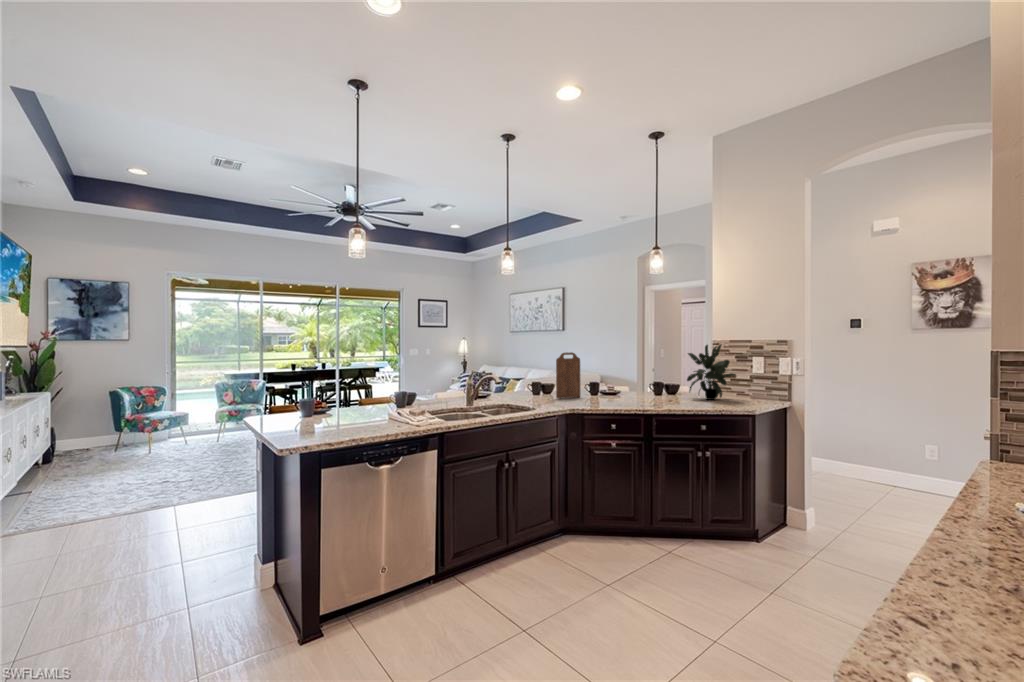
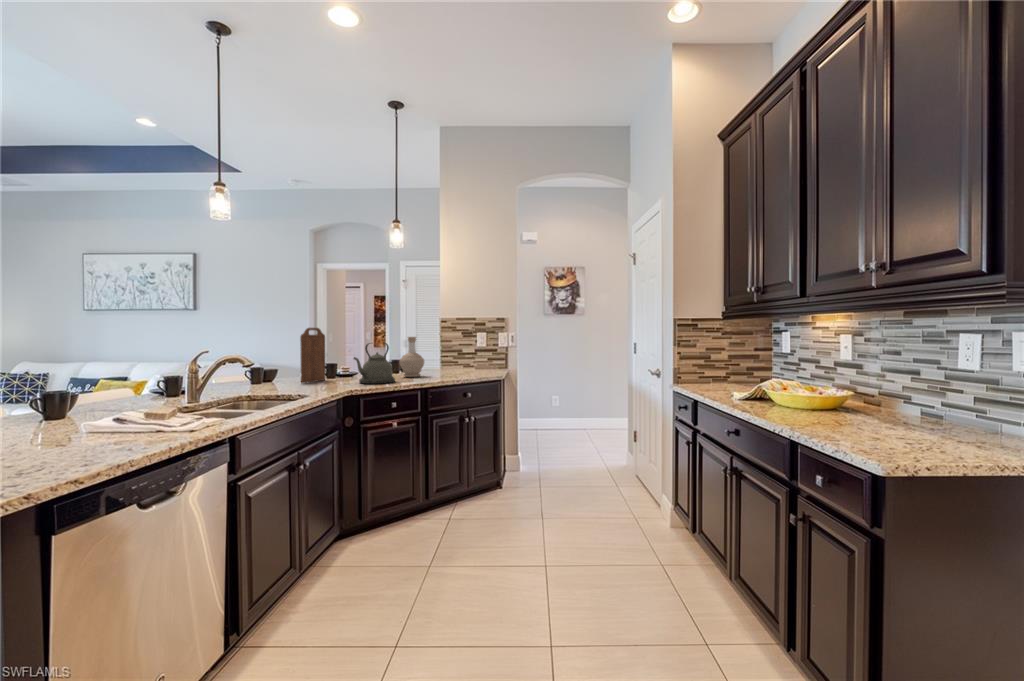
potted plant: present [687,345,735,400] -> none [428,320,476,372]
bottle: none [641,362,666,402] -> present [400,337,424,377]
kettle: none [582,368,624,406] -> present [354,343,395,384]

